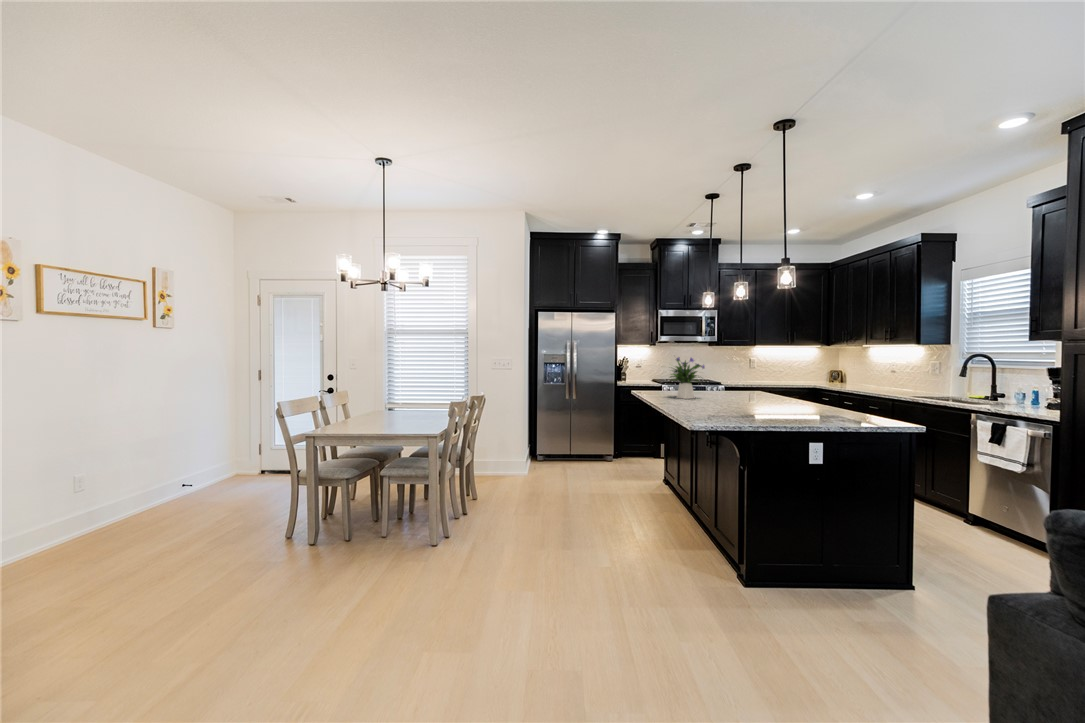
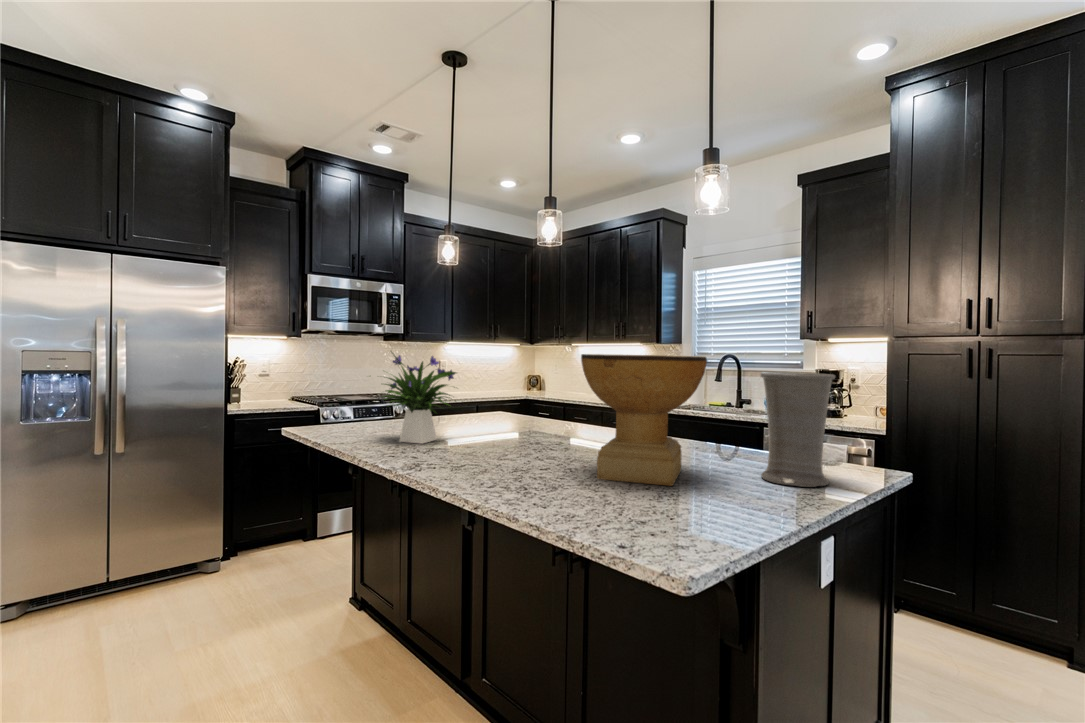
decorative bowl: none [732,357,794,416] -> present [581,354,707,486]
vase: none [819,367,859,423] -> present [760,372,836,487]

